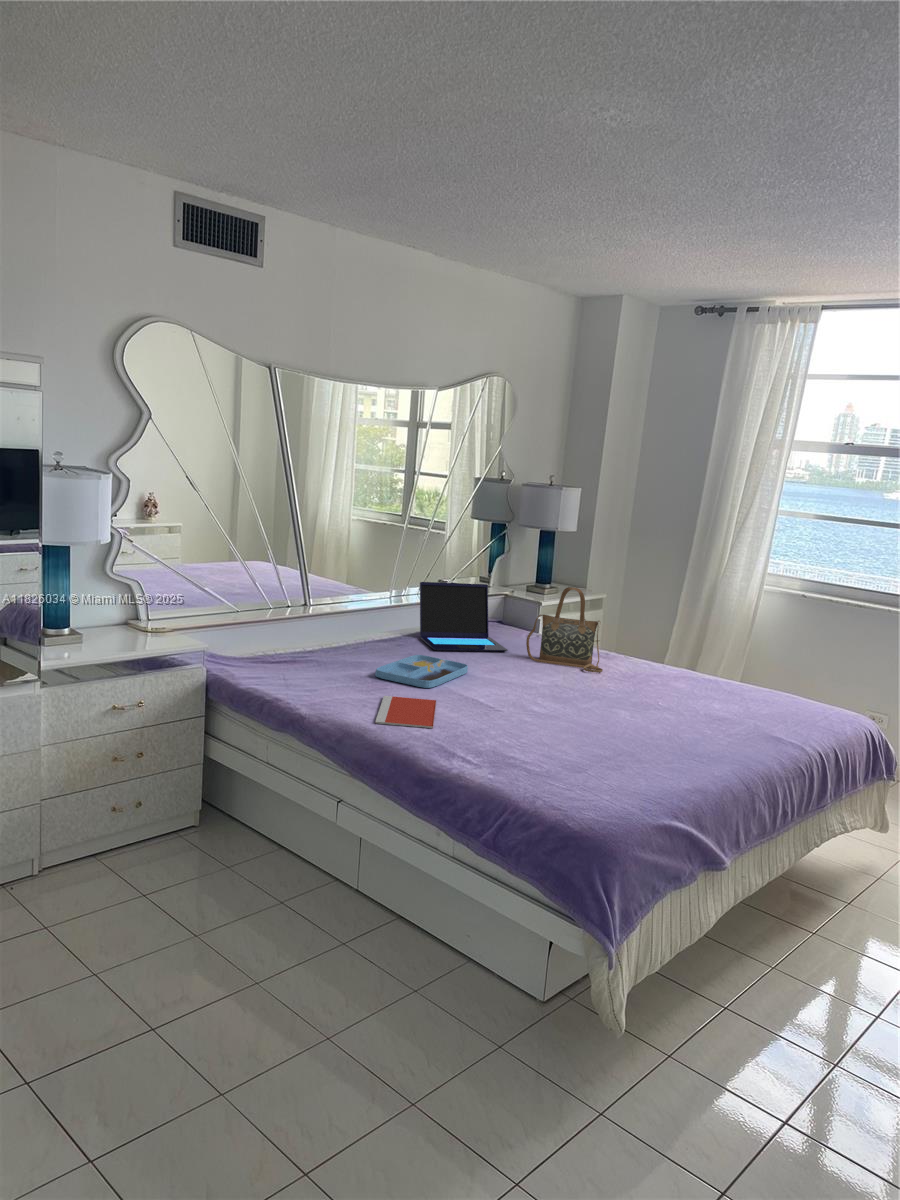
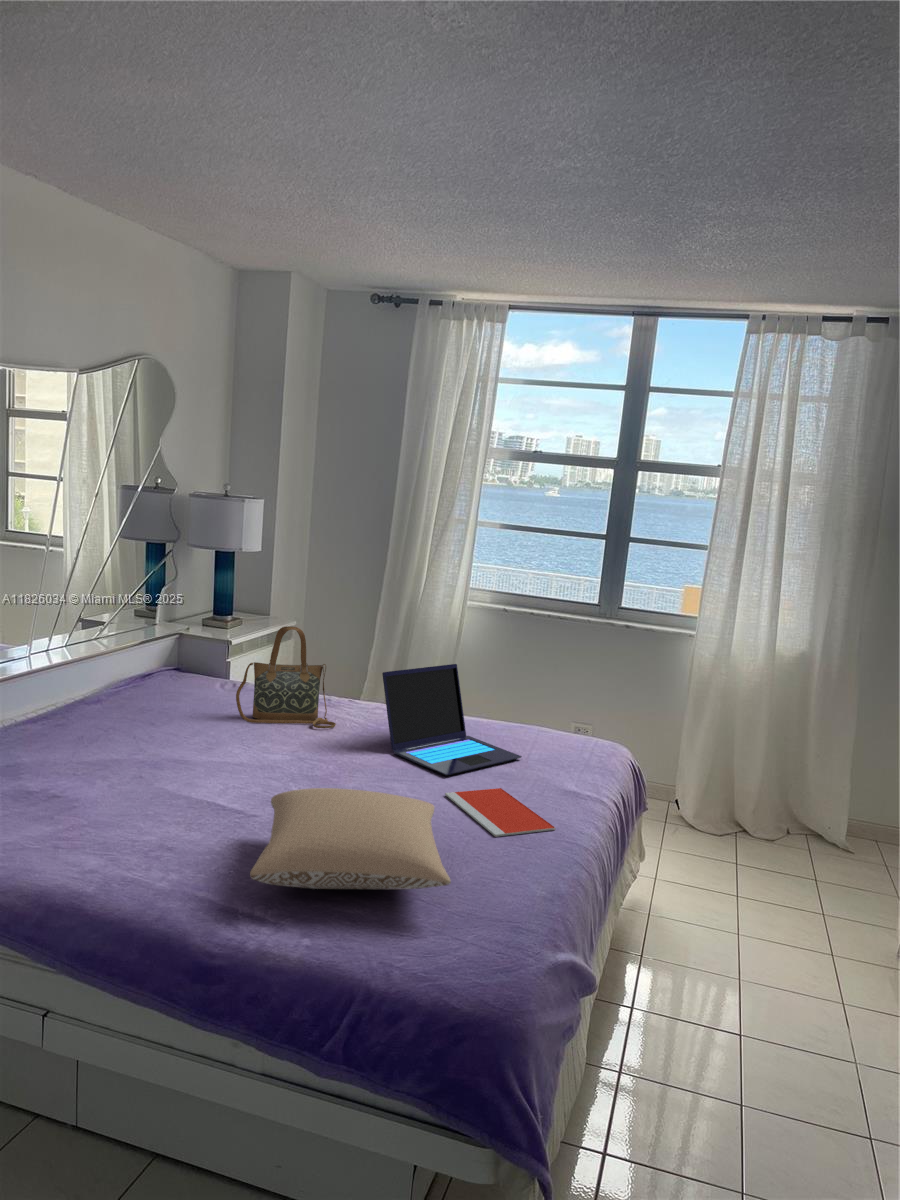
laptop: present [420,582,508,652] -> present [382,664,522,776]
tray: present [375,655,468,688] -> none [50,738,176,793]
pillow: none [464,690,628,759] -> present [250,788,451,890]
notebook: present [375,696,436,728] -> present [445,788,556,837]

